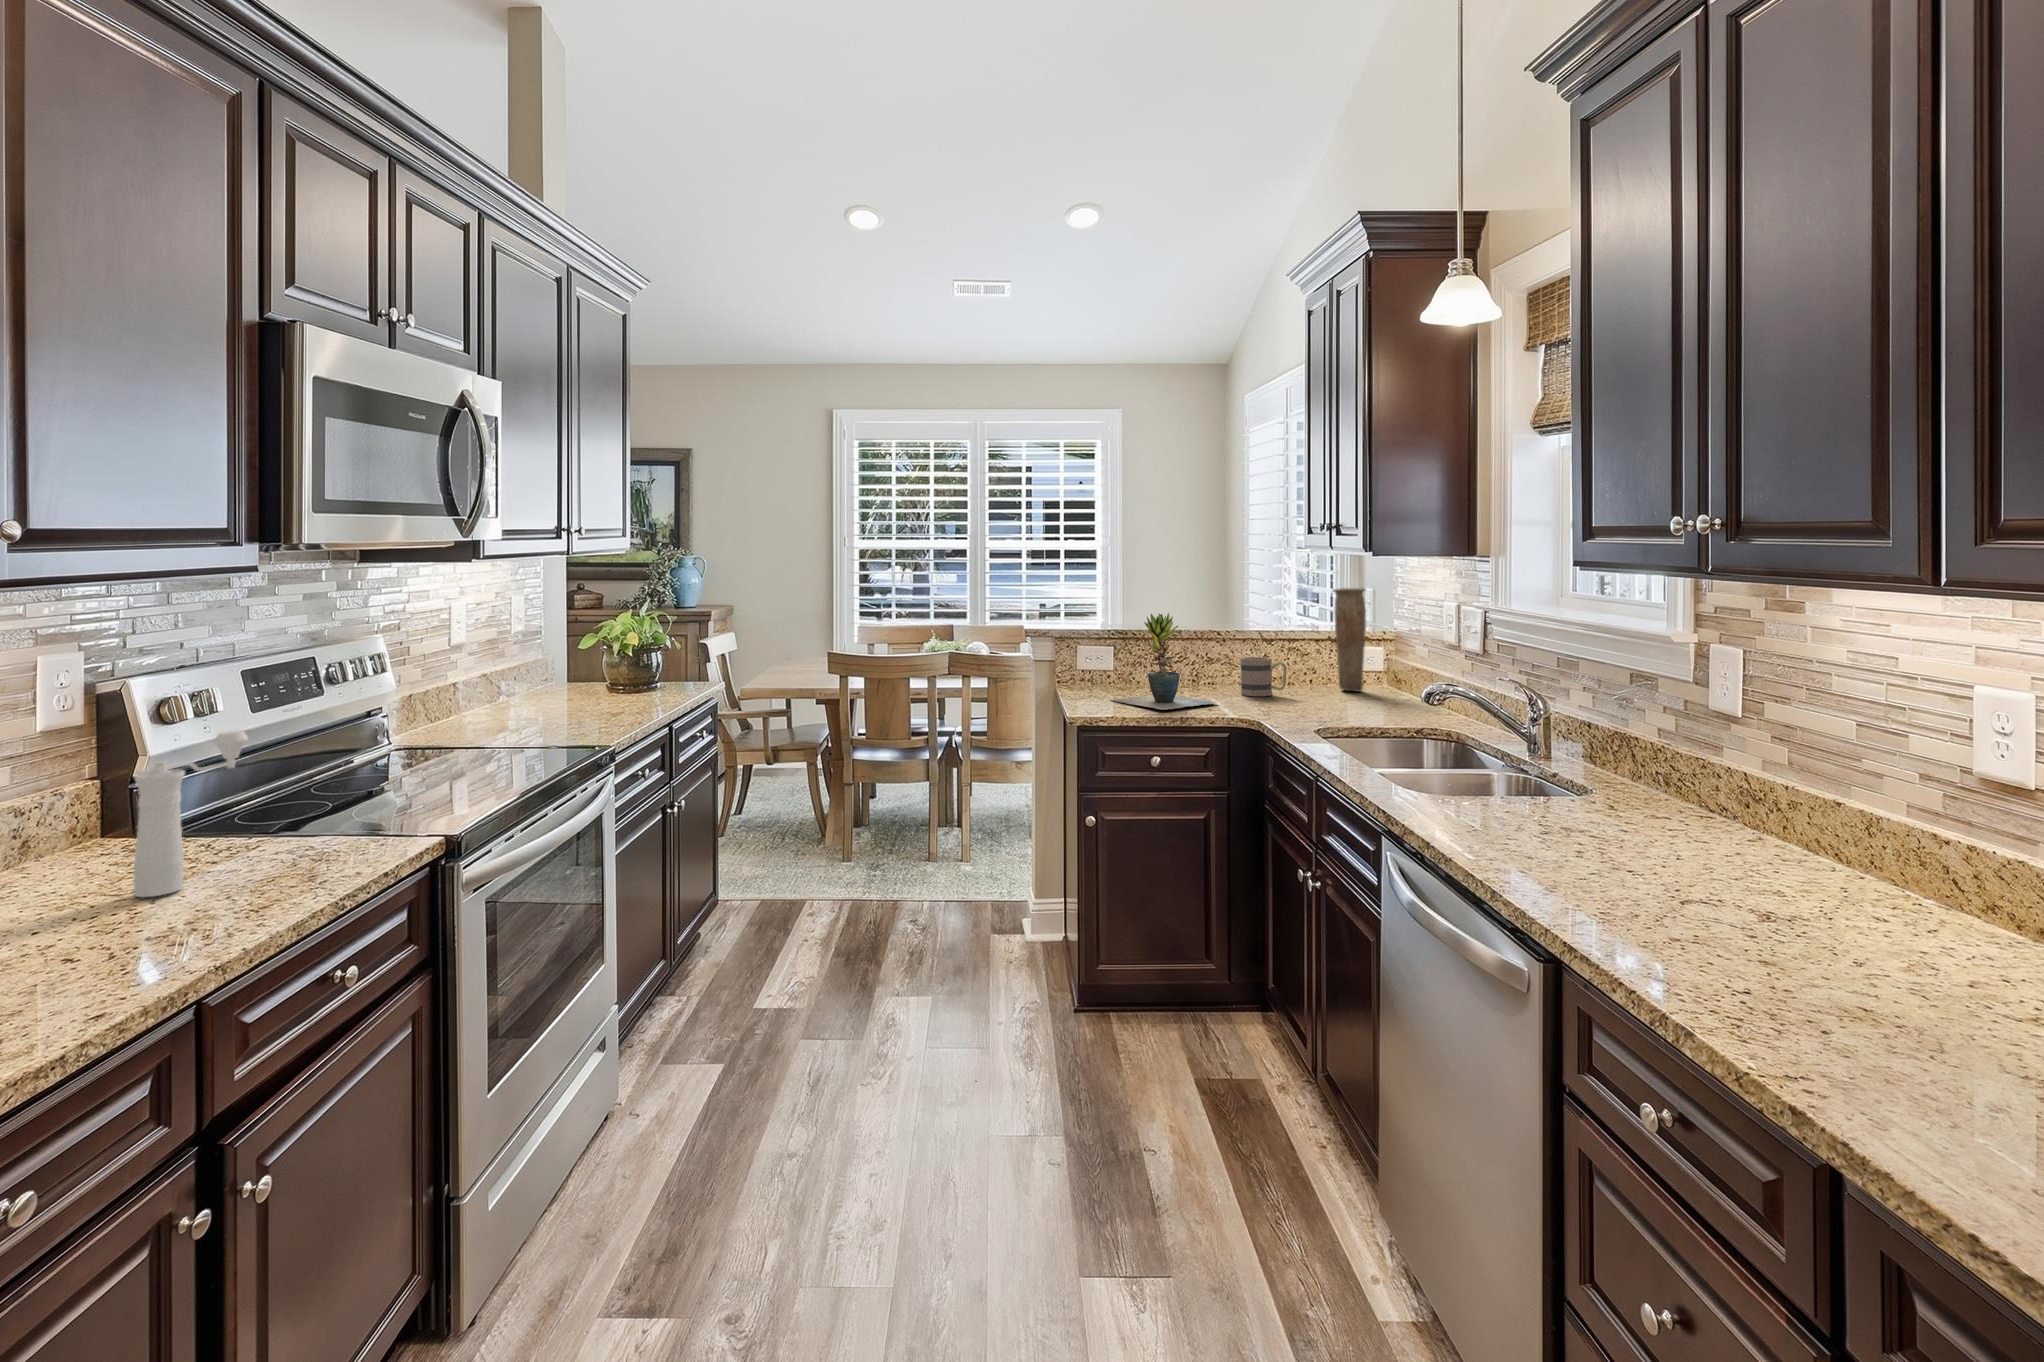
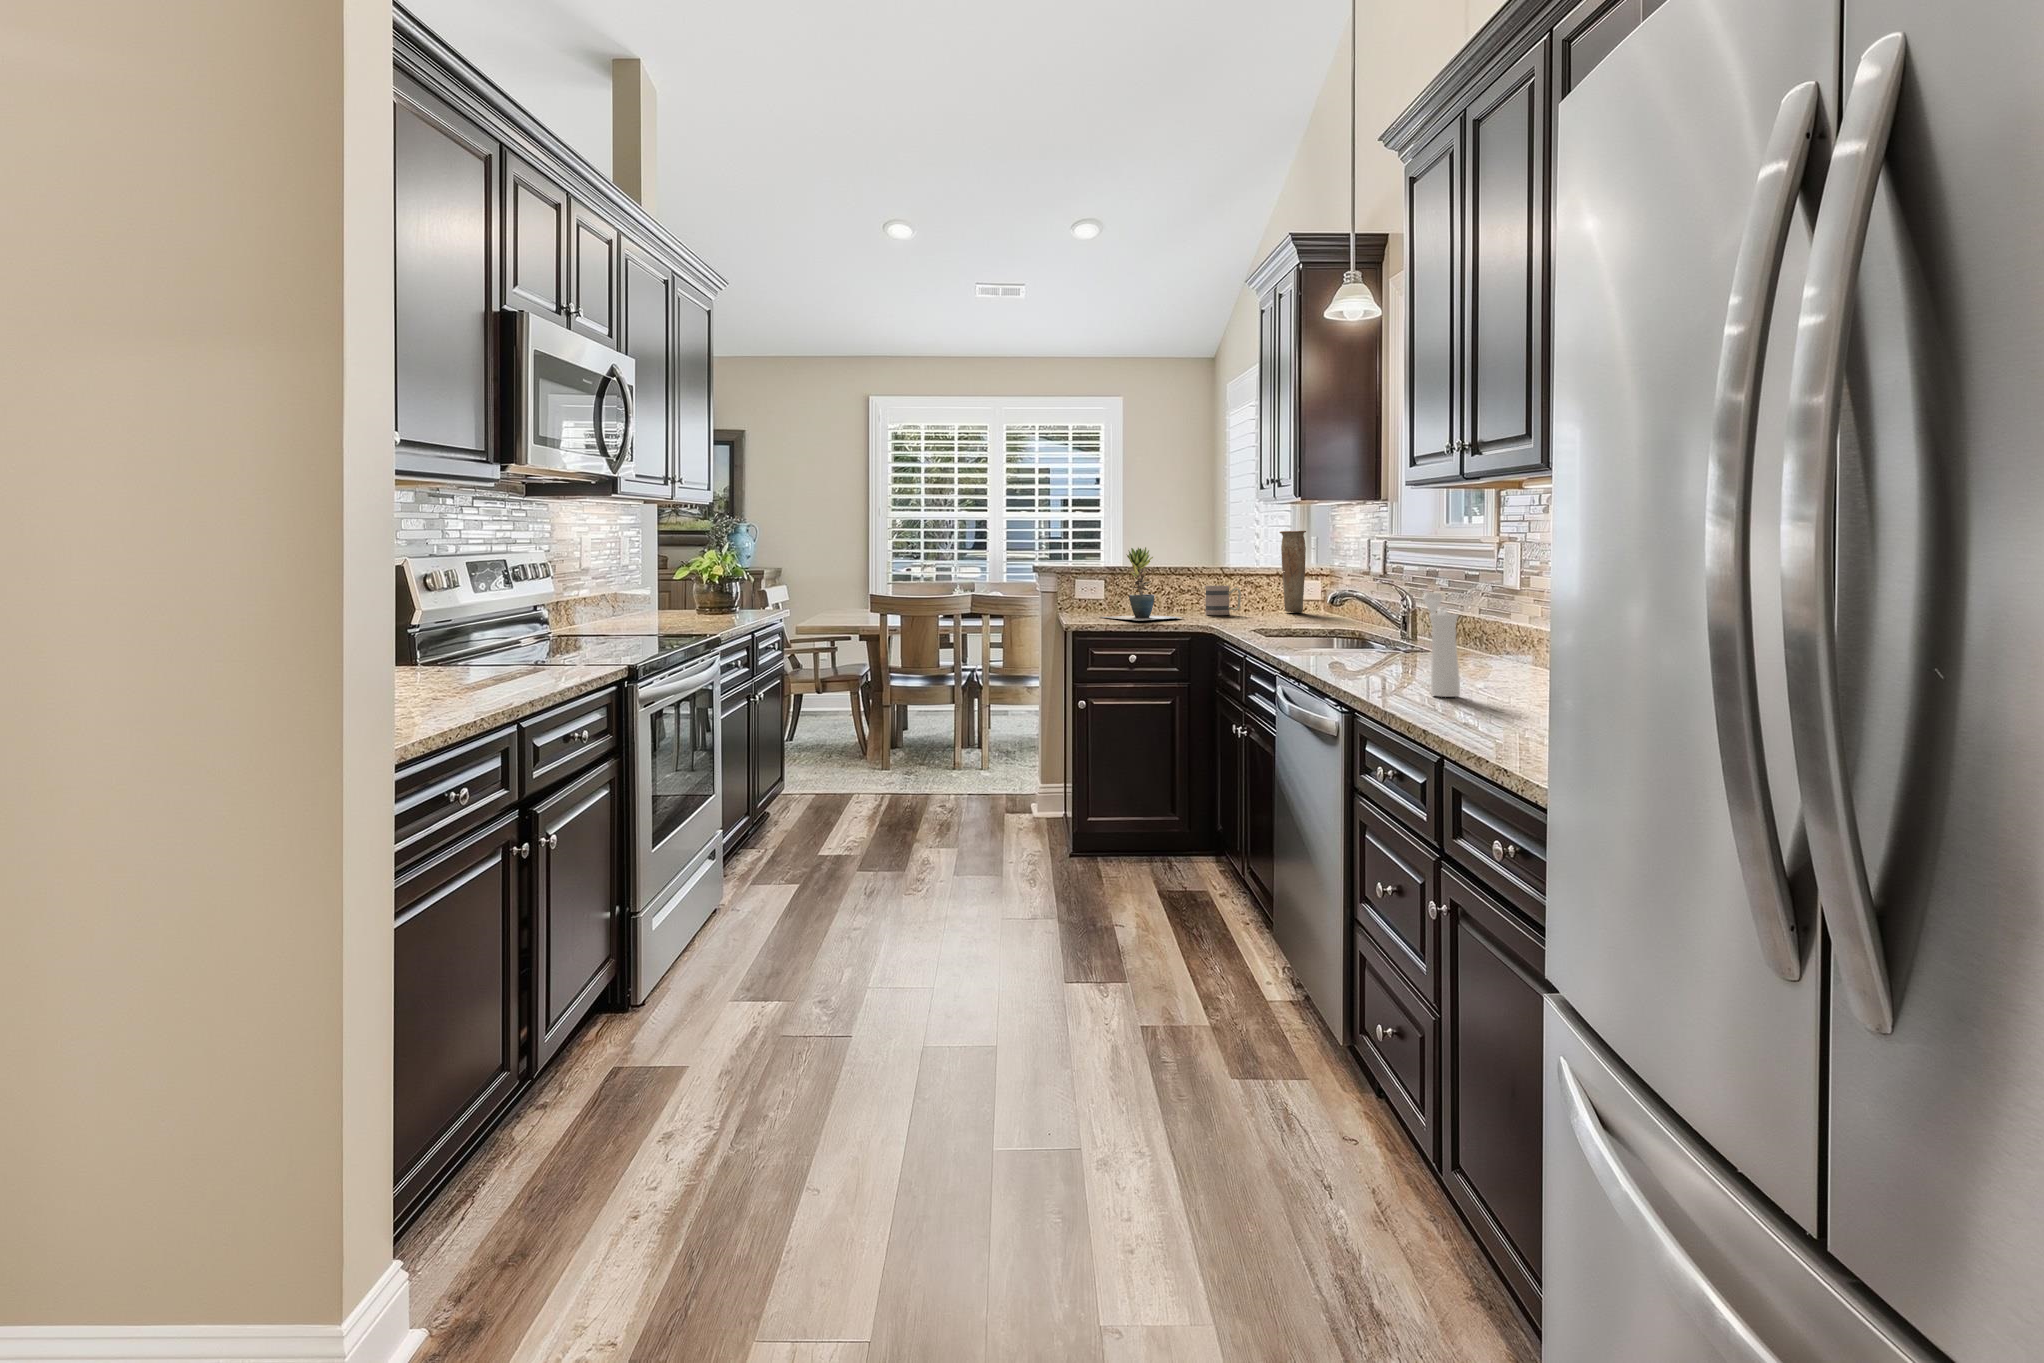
pepper mill: present [134,731,248,897] -> present [1422,593,1460,697]

